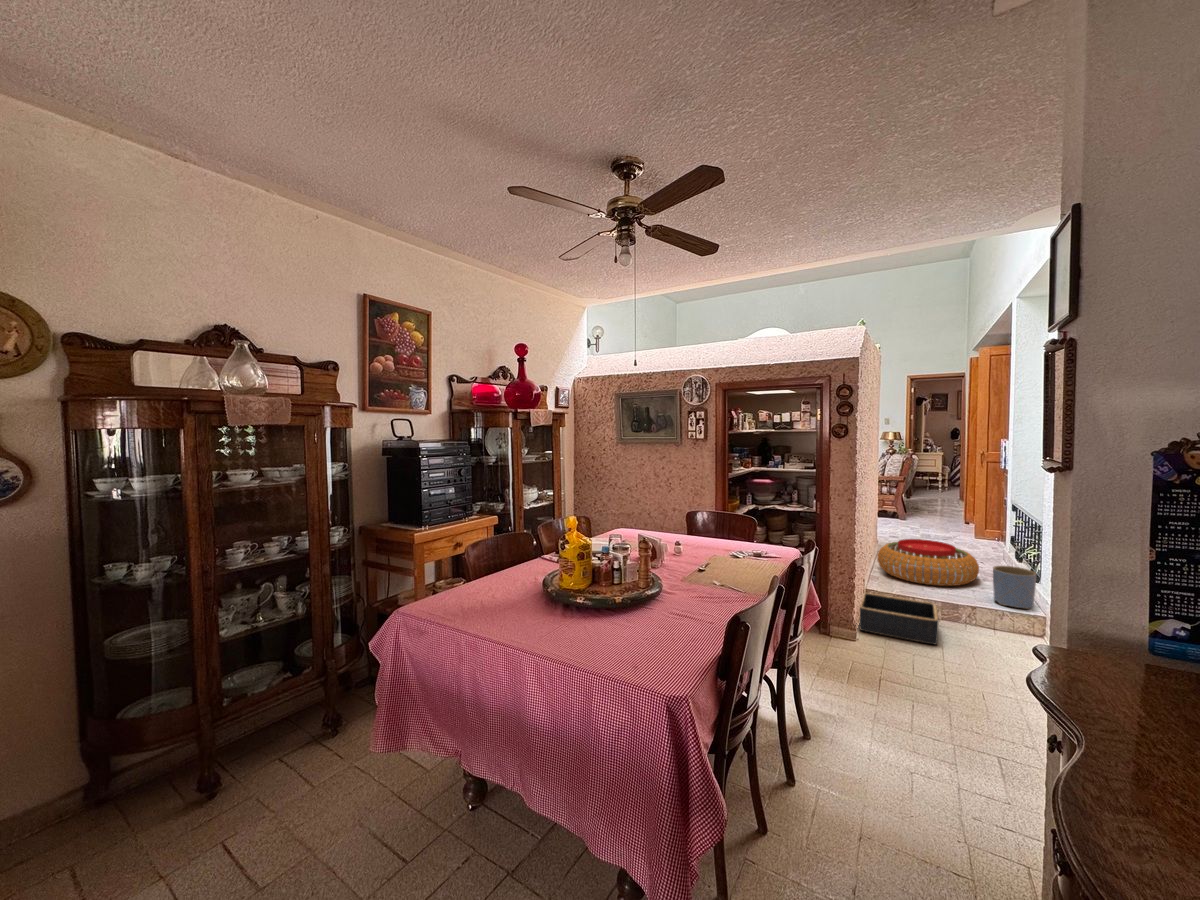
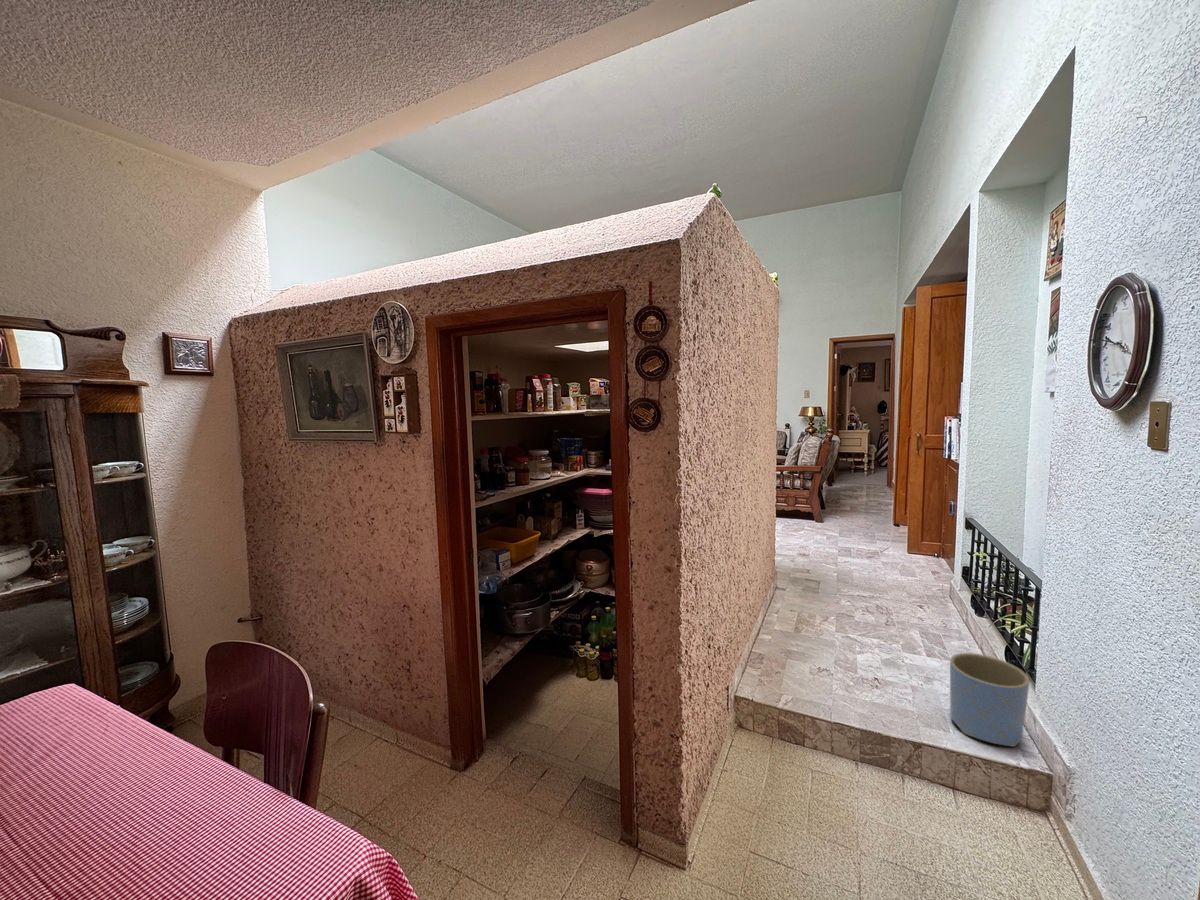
pouf: present [877,539,979,586] -> none [767,580,922,674]
basket: present [859,593,939,644] -> none [709,709,854,856]

